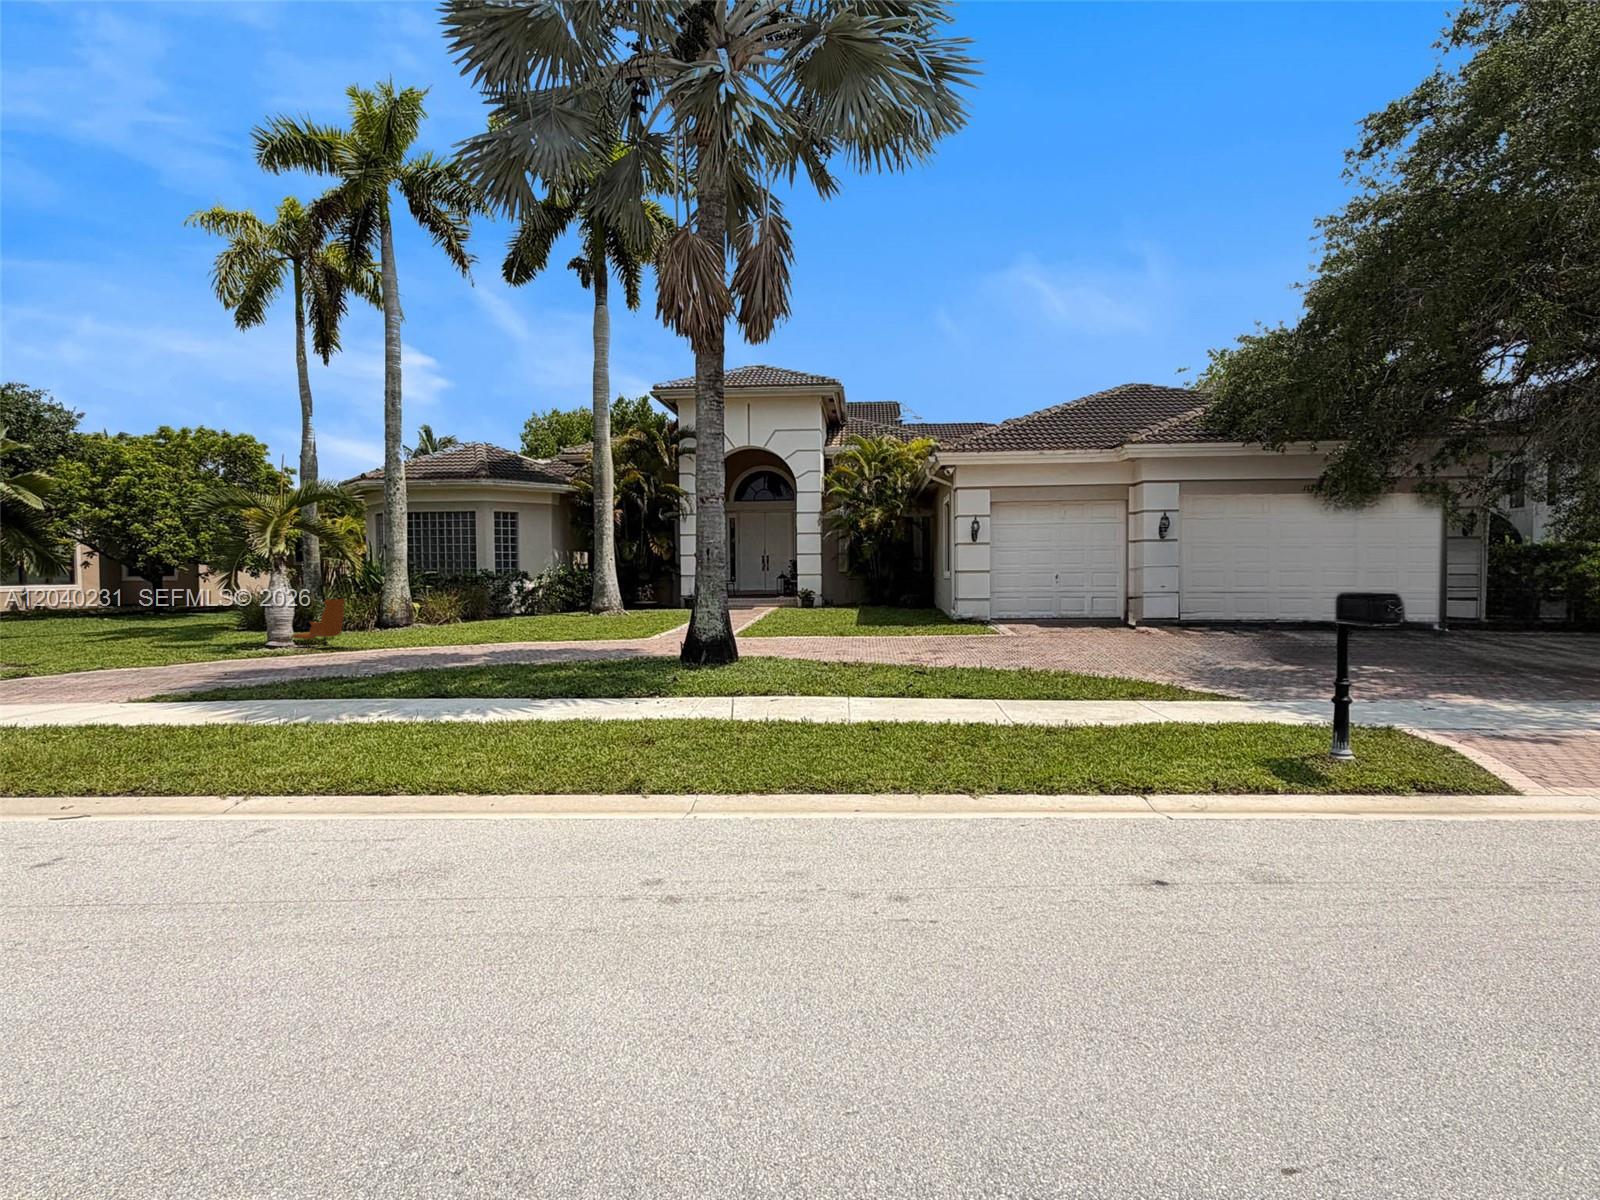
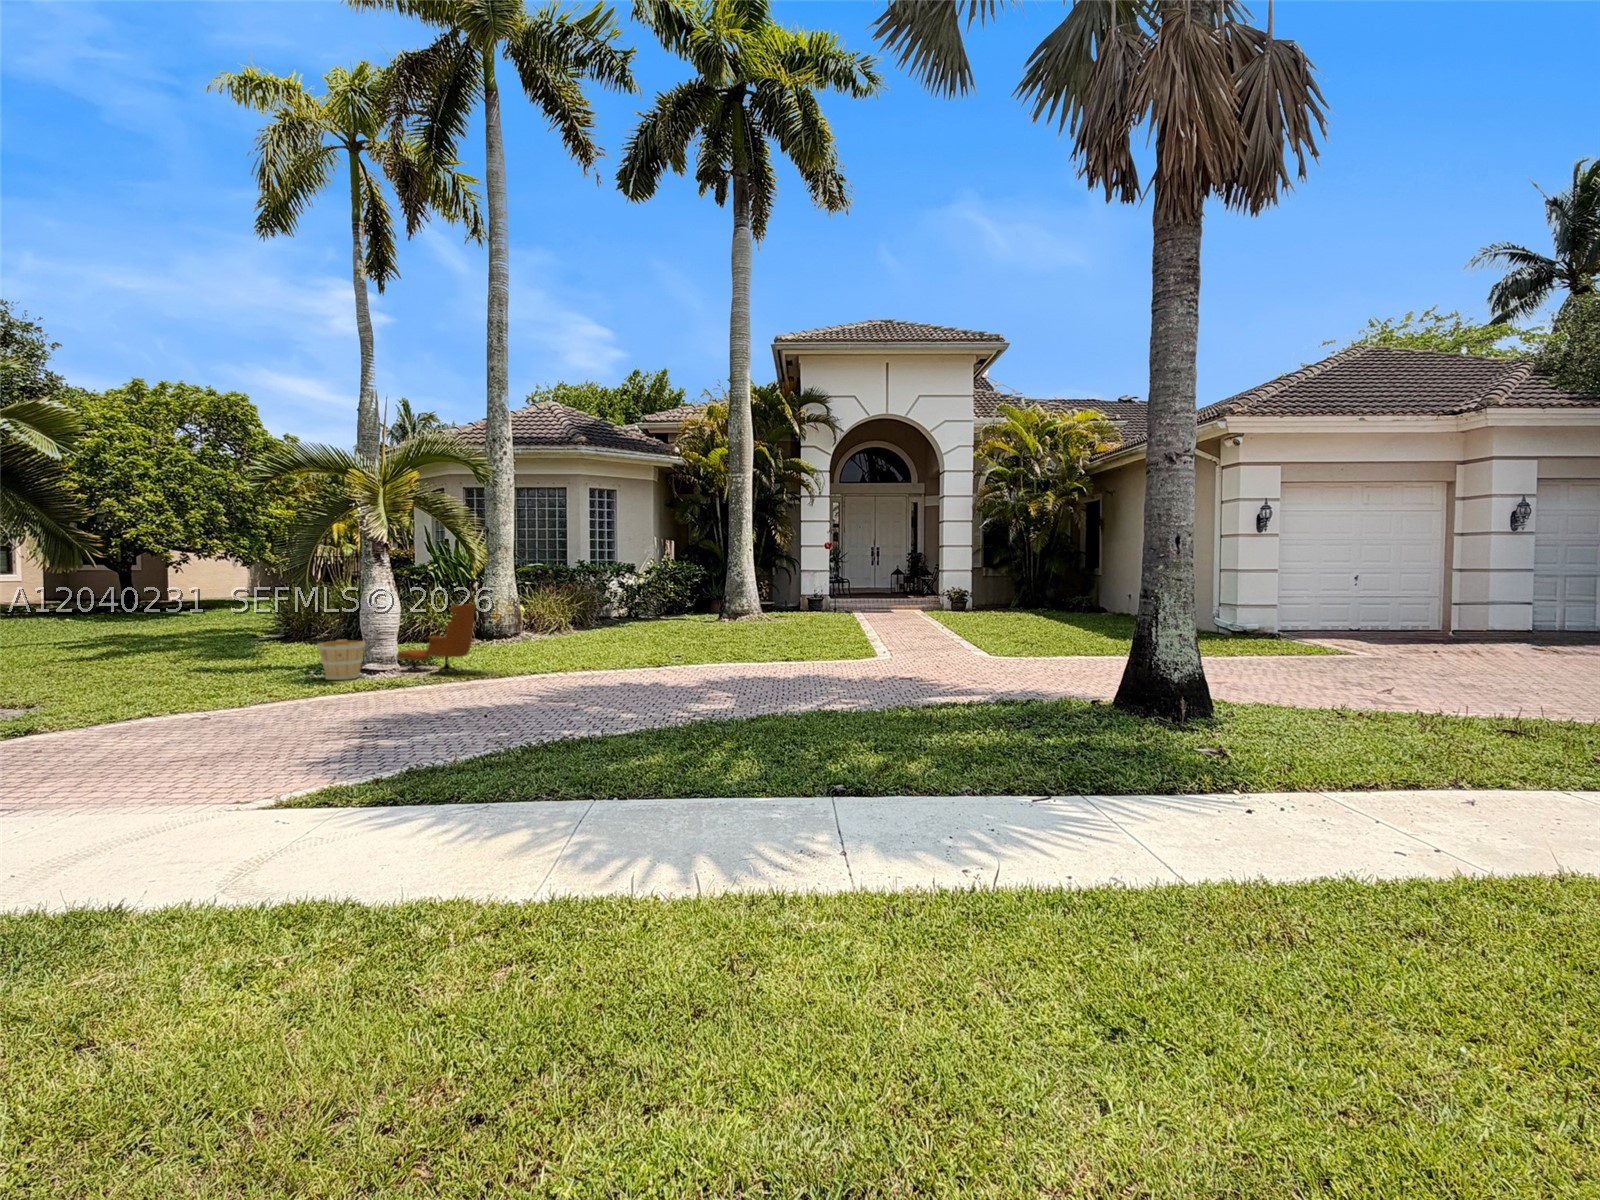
wooden bucket: none [232,625,268,652] -> present [318,640,365,680]

